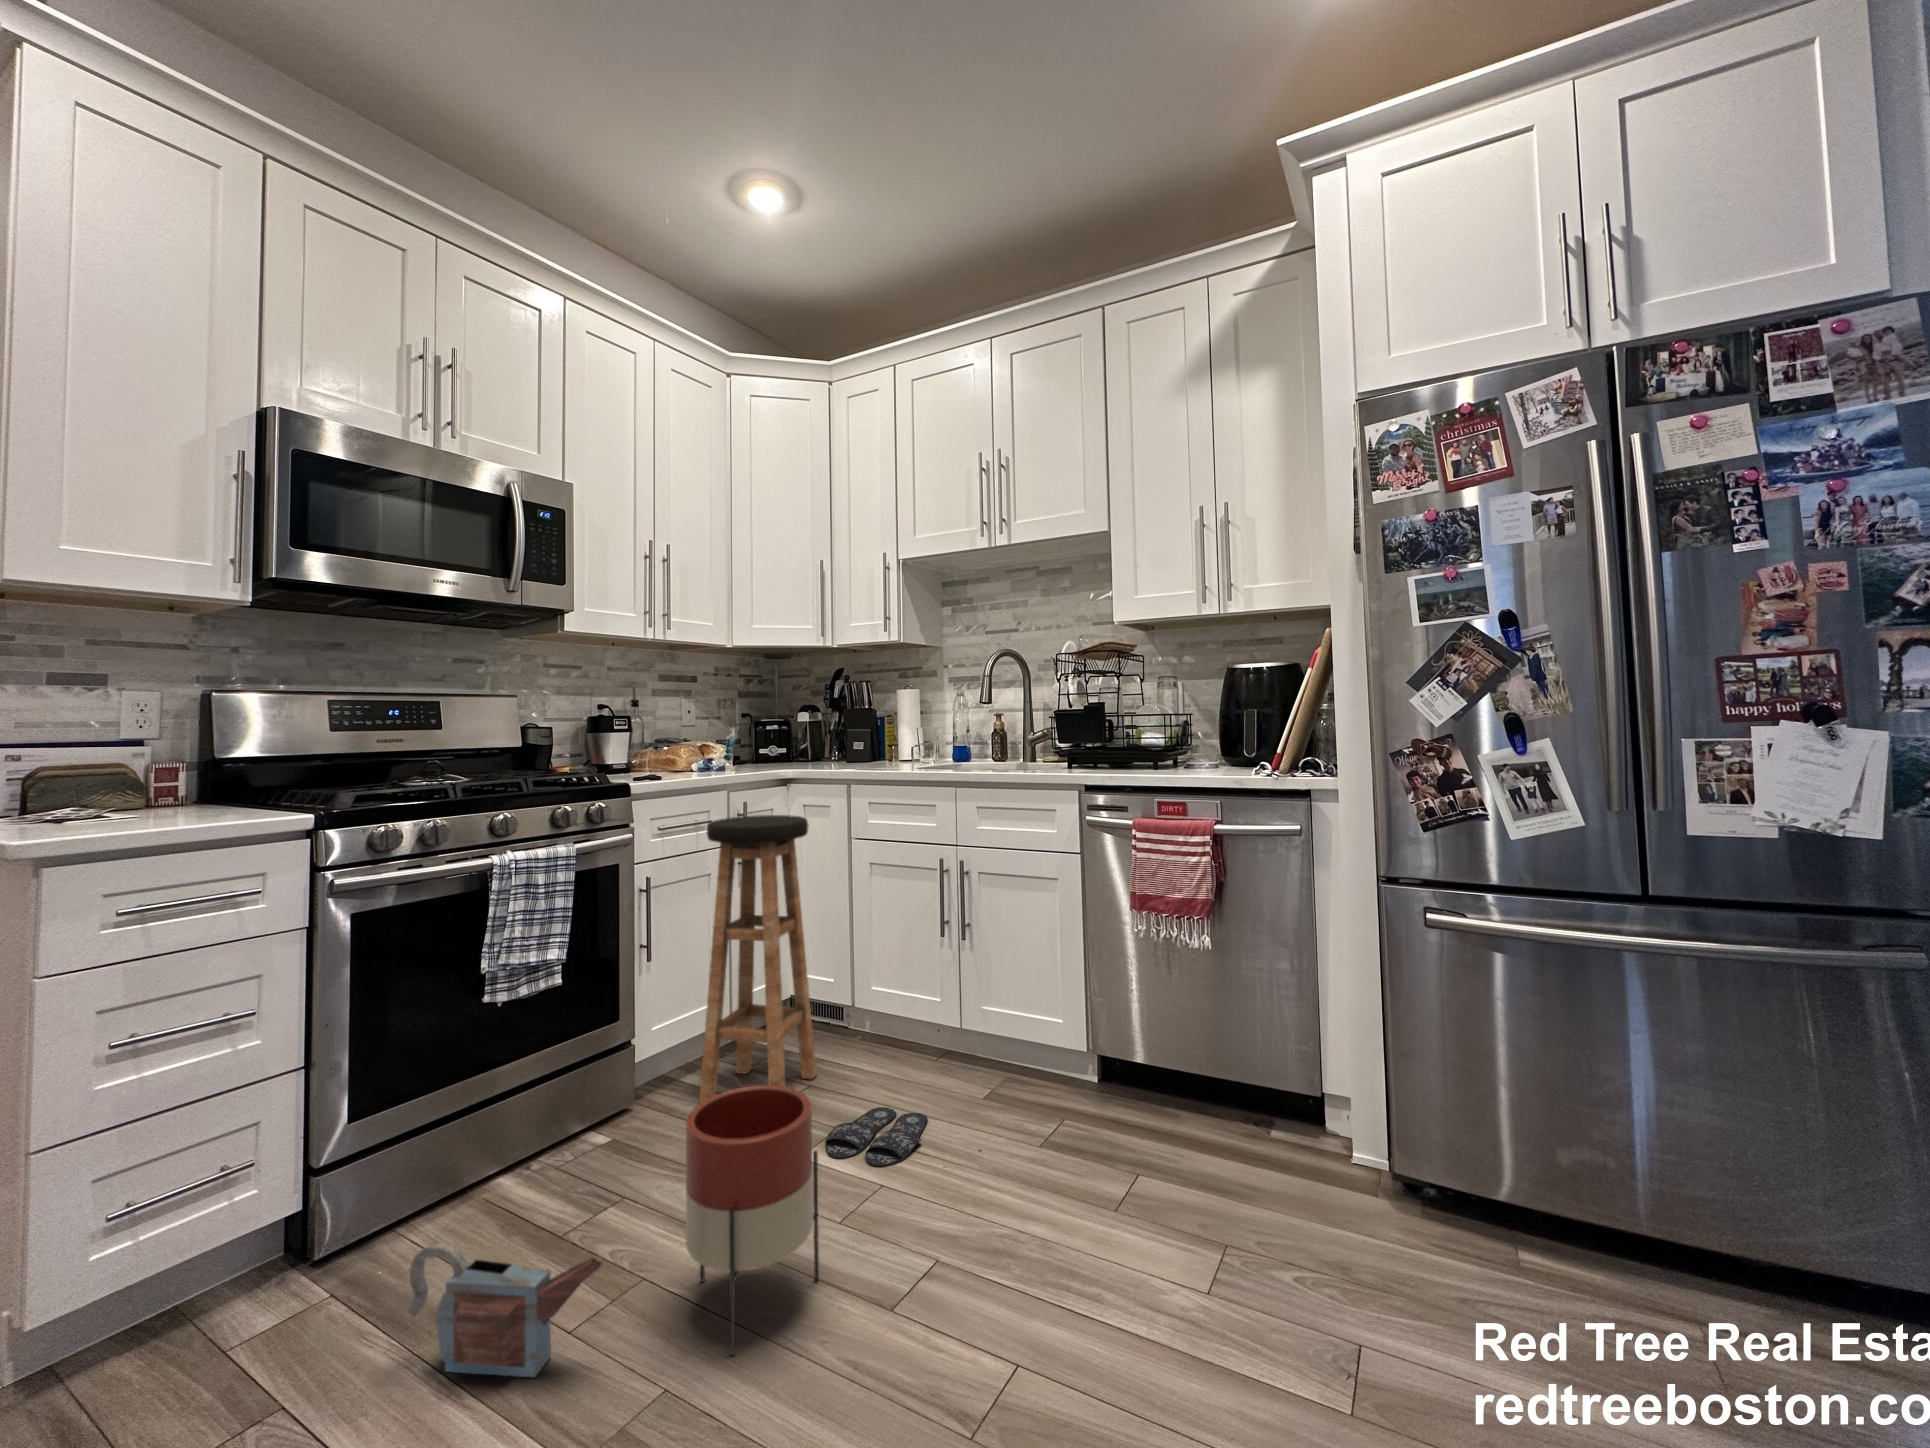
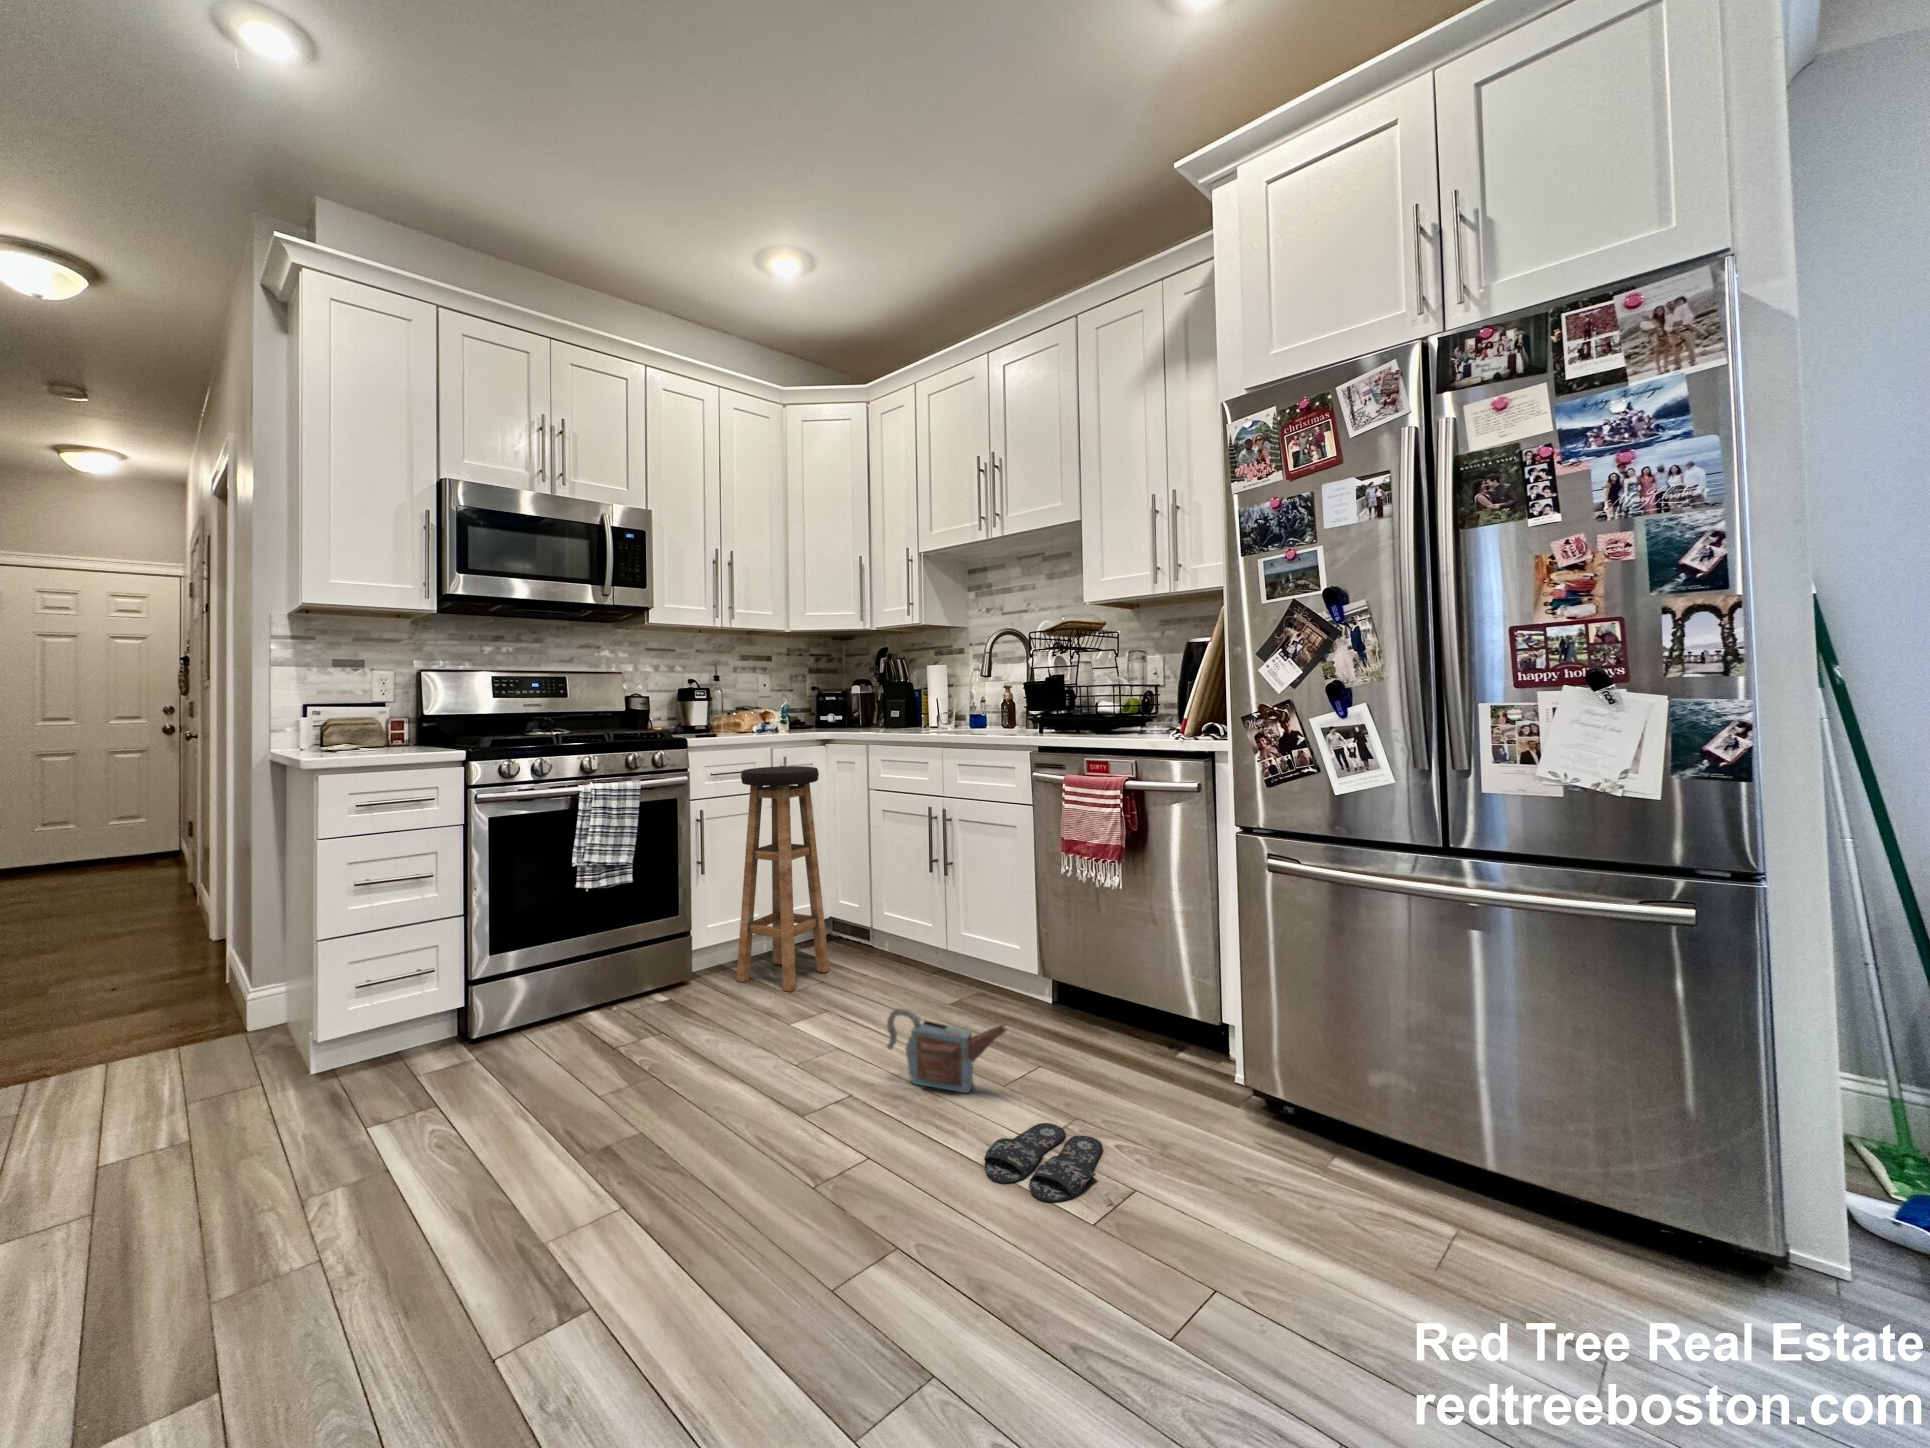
planter: present [685,1085,819,1356] -> none [665,951,761,1122]
slippers: present [825,1107,927,1167] -> present [984,1123,1102,1202]
watering can: present [408,1243,602,1377] -> present [887,1008,1006,1093]

